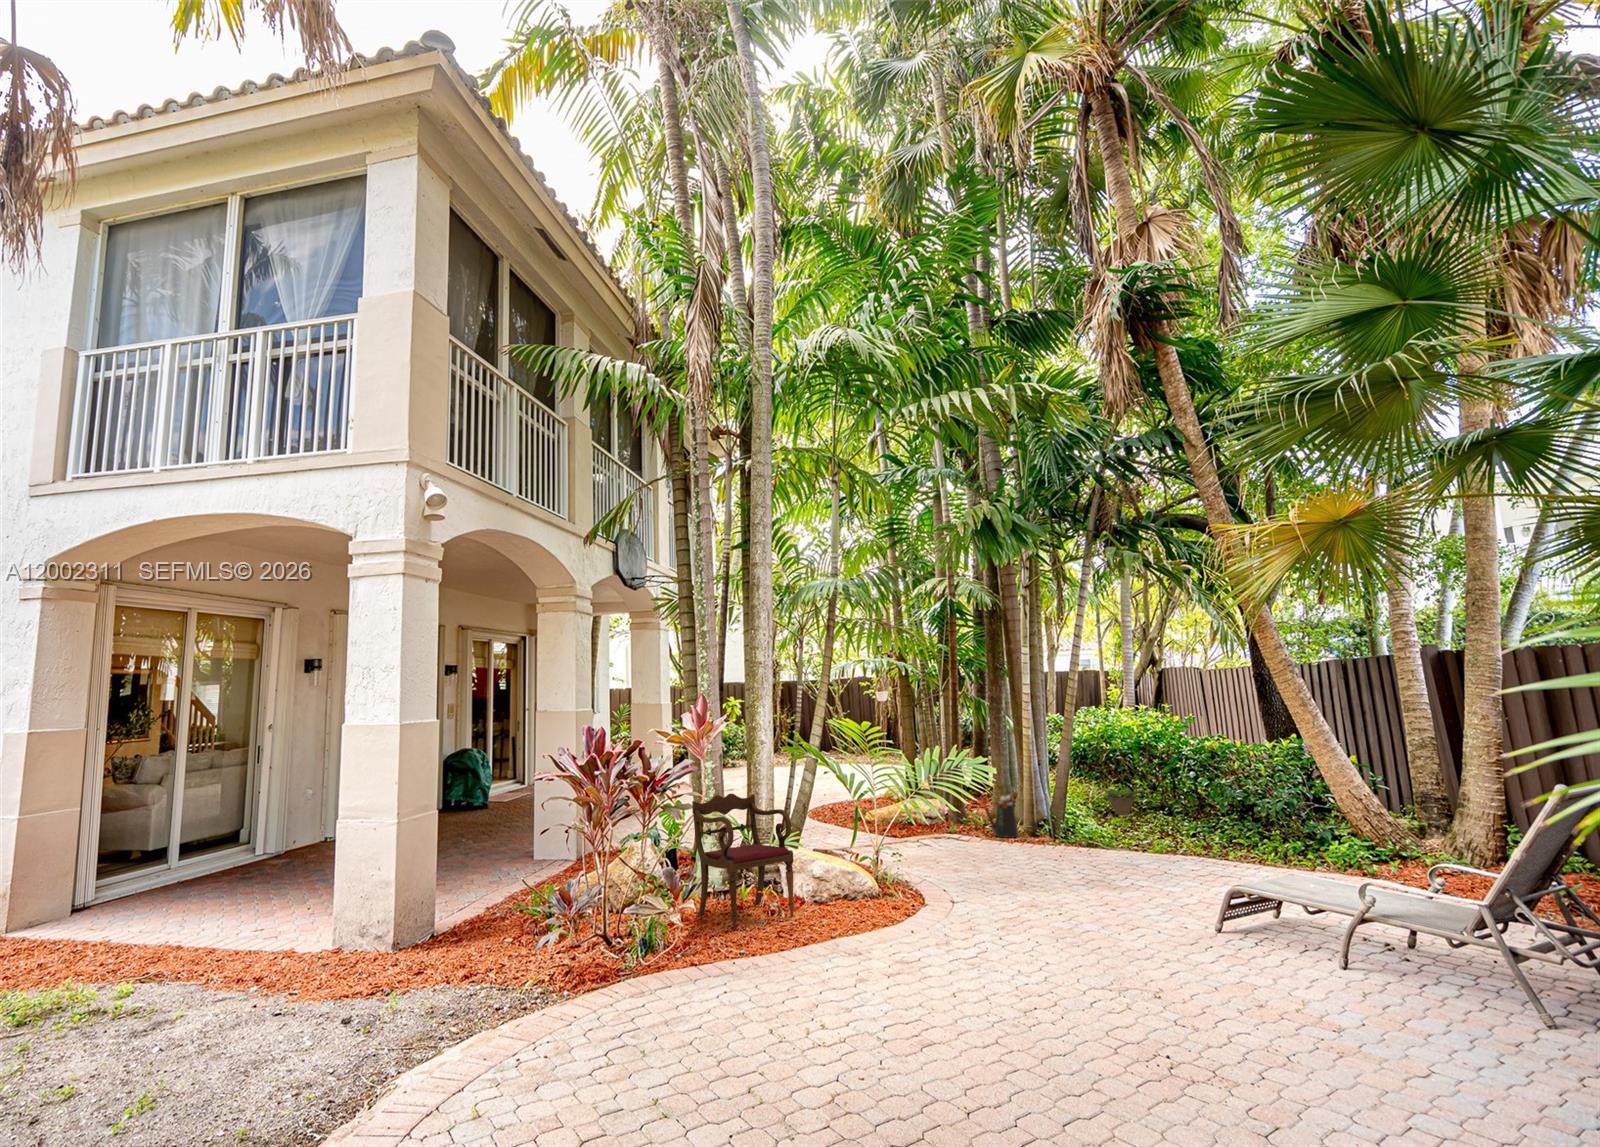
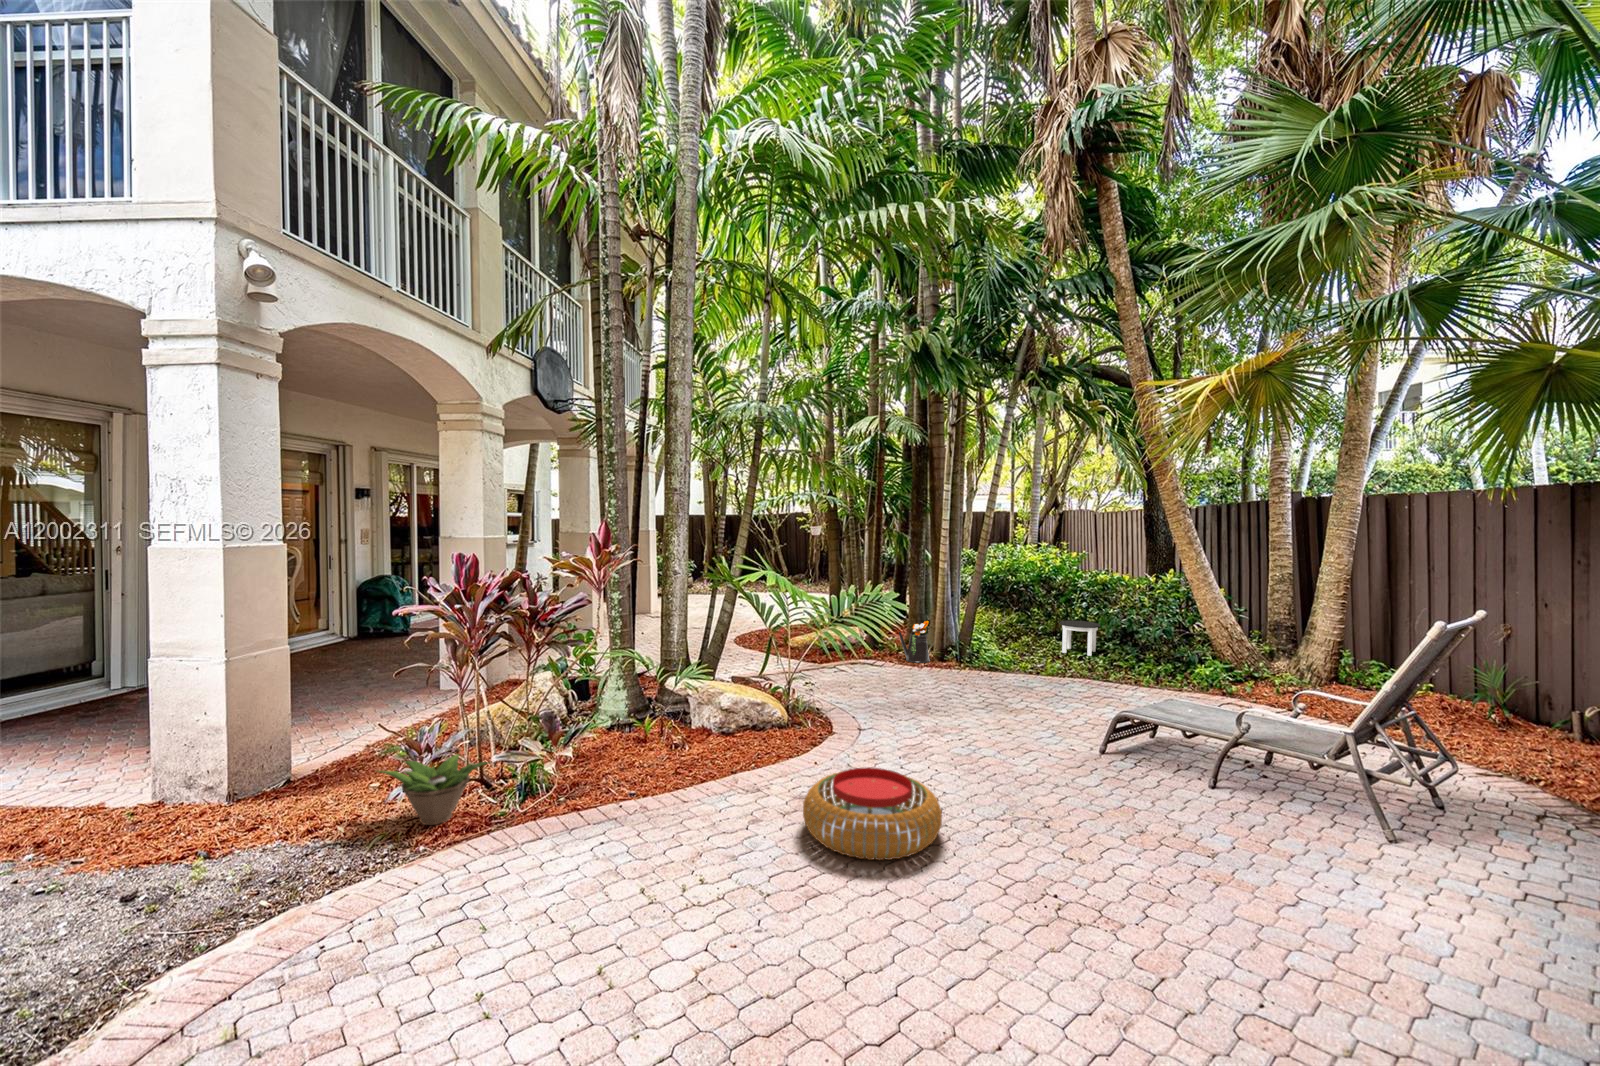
decorative plant: present [1100,788,1142,815] -> present [378,754,490,825]
round table: none [1160,789,1205,827] -> present [1060,620,1100,656]
armchair: present [692,794,795,930] -> none [596,623,700,765]
pouf: none [904,919,1035,999] -> present [803,768,942,860]

